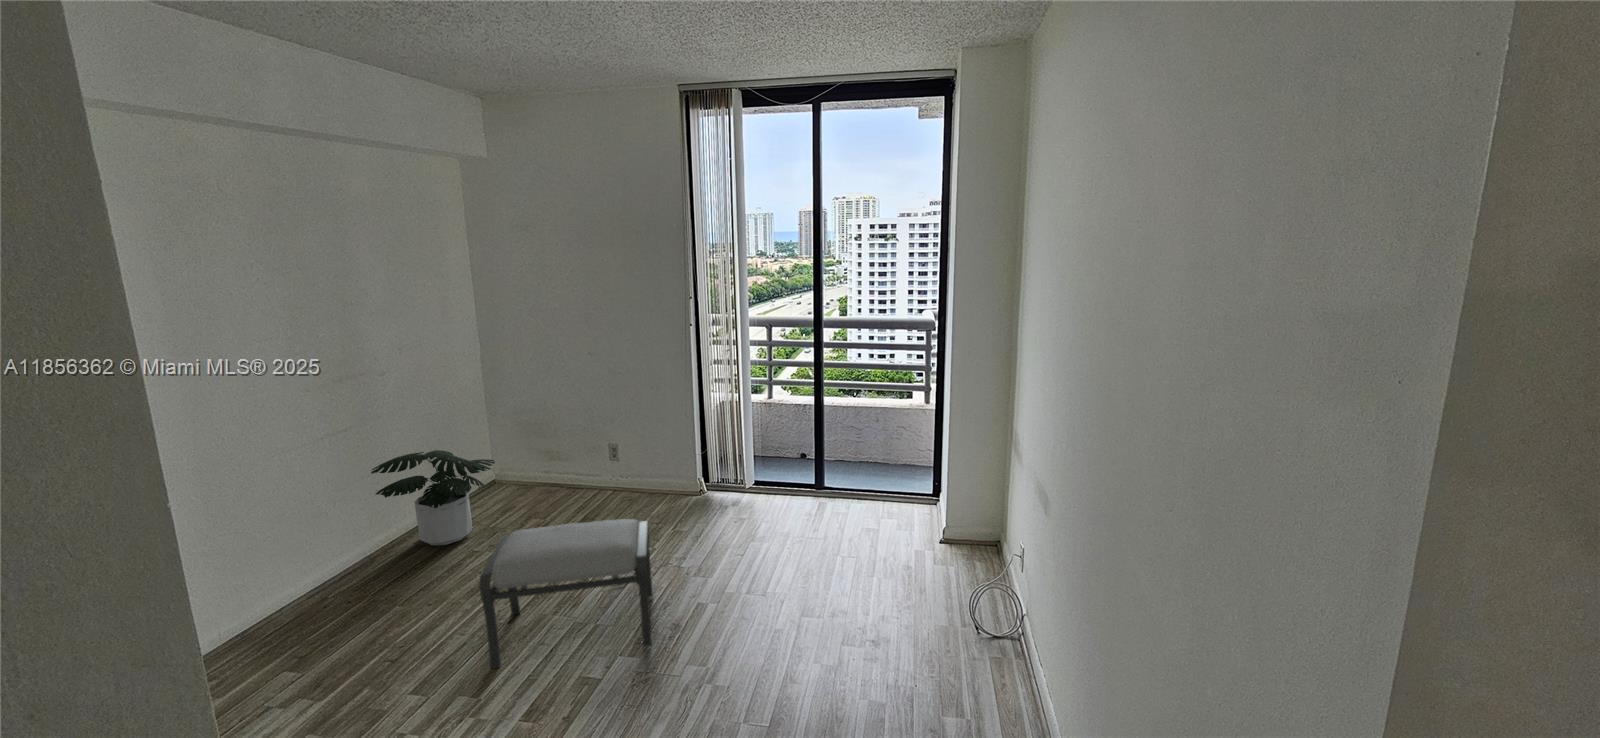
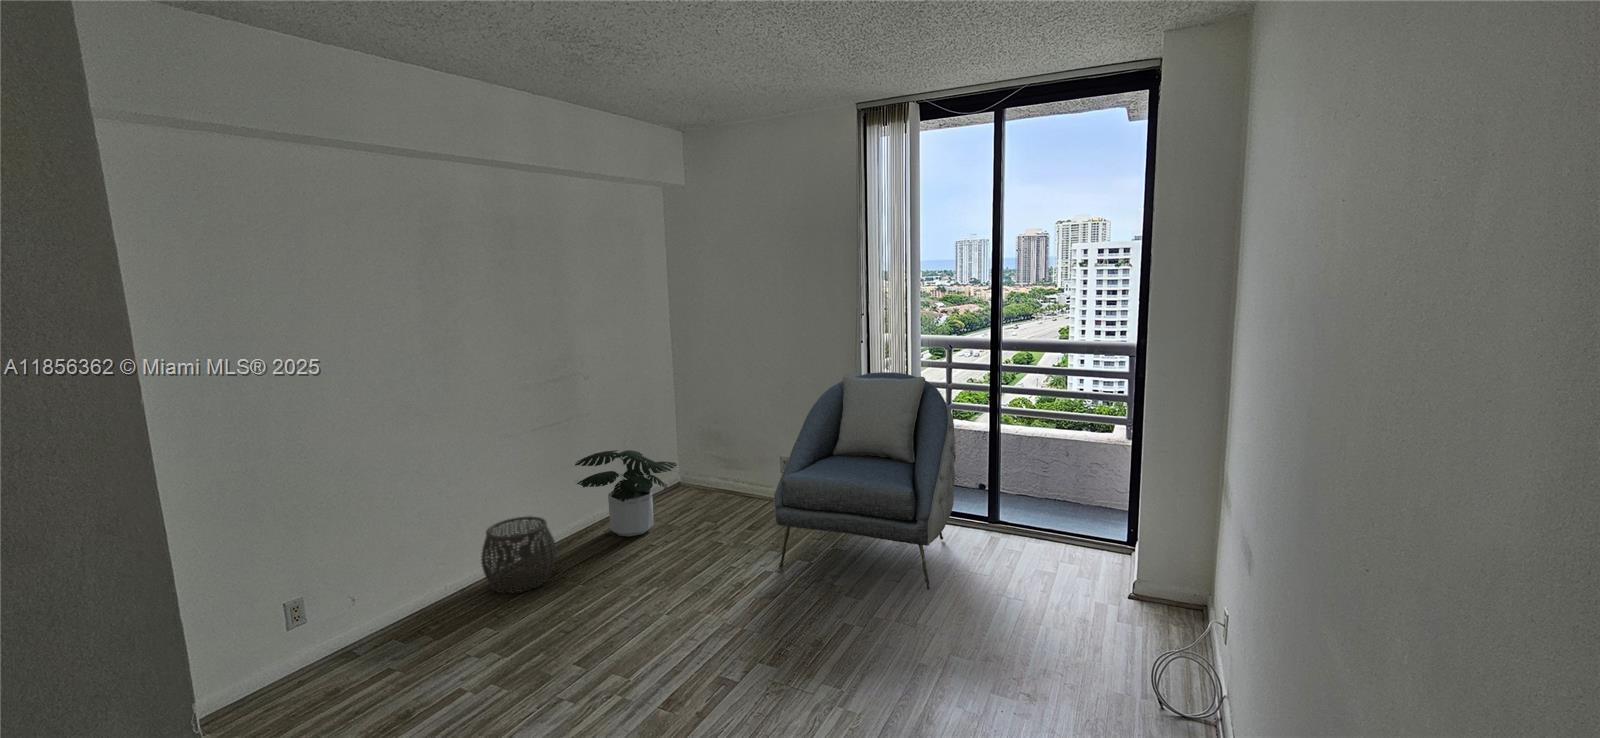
armchair: none [613,354,790,559] -> present [774,372,956,589]
ottoman: present [479,519,653,668] -> none [637,527,800,658]
woven basket: none [259,538,361,631] -> present [481,516,556,593]

